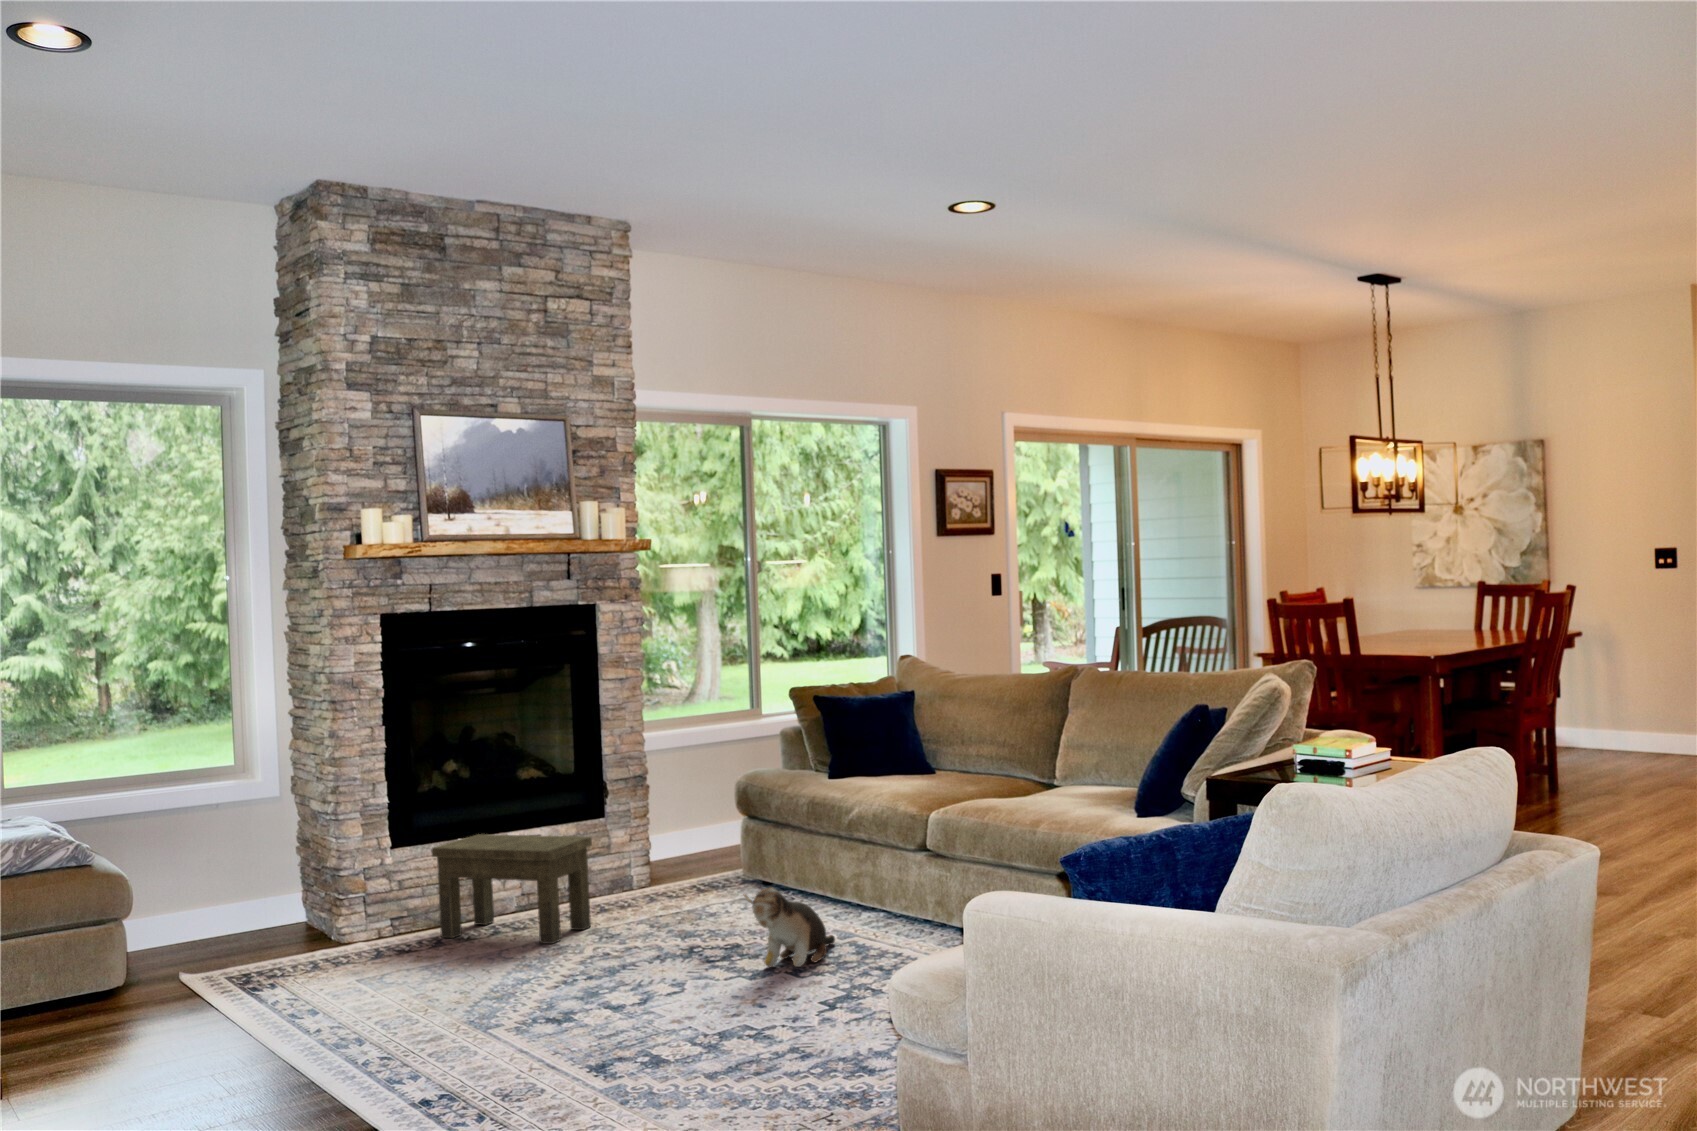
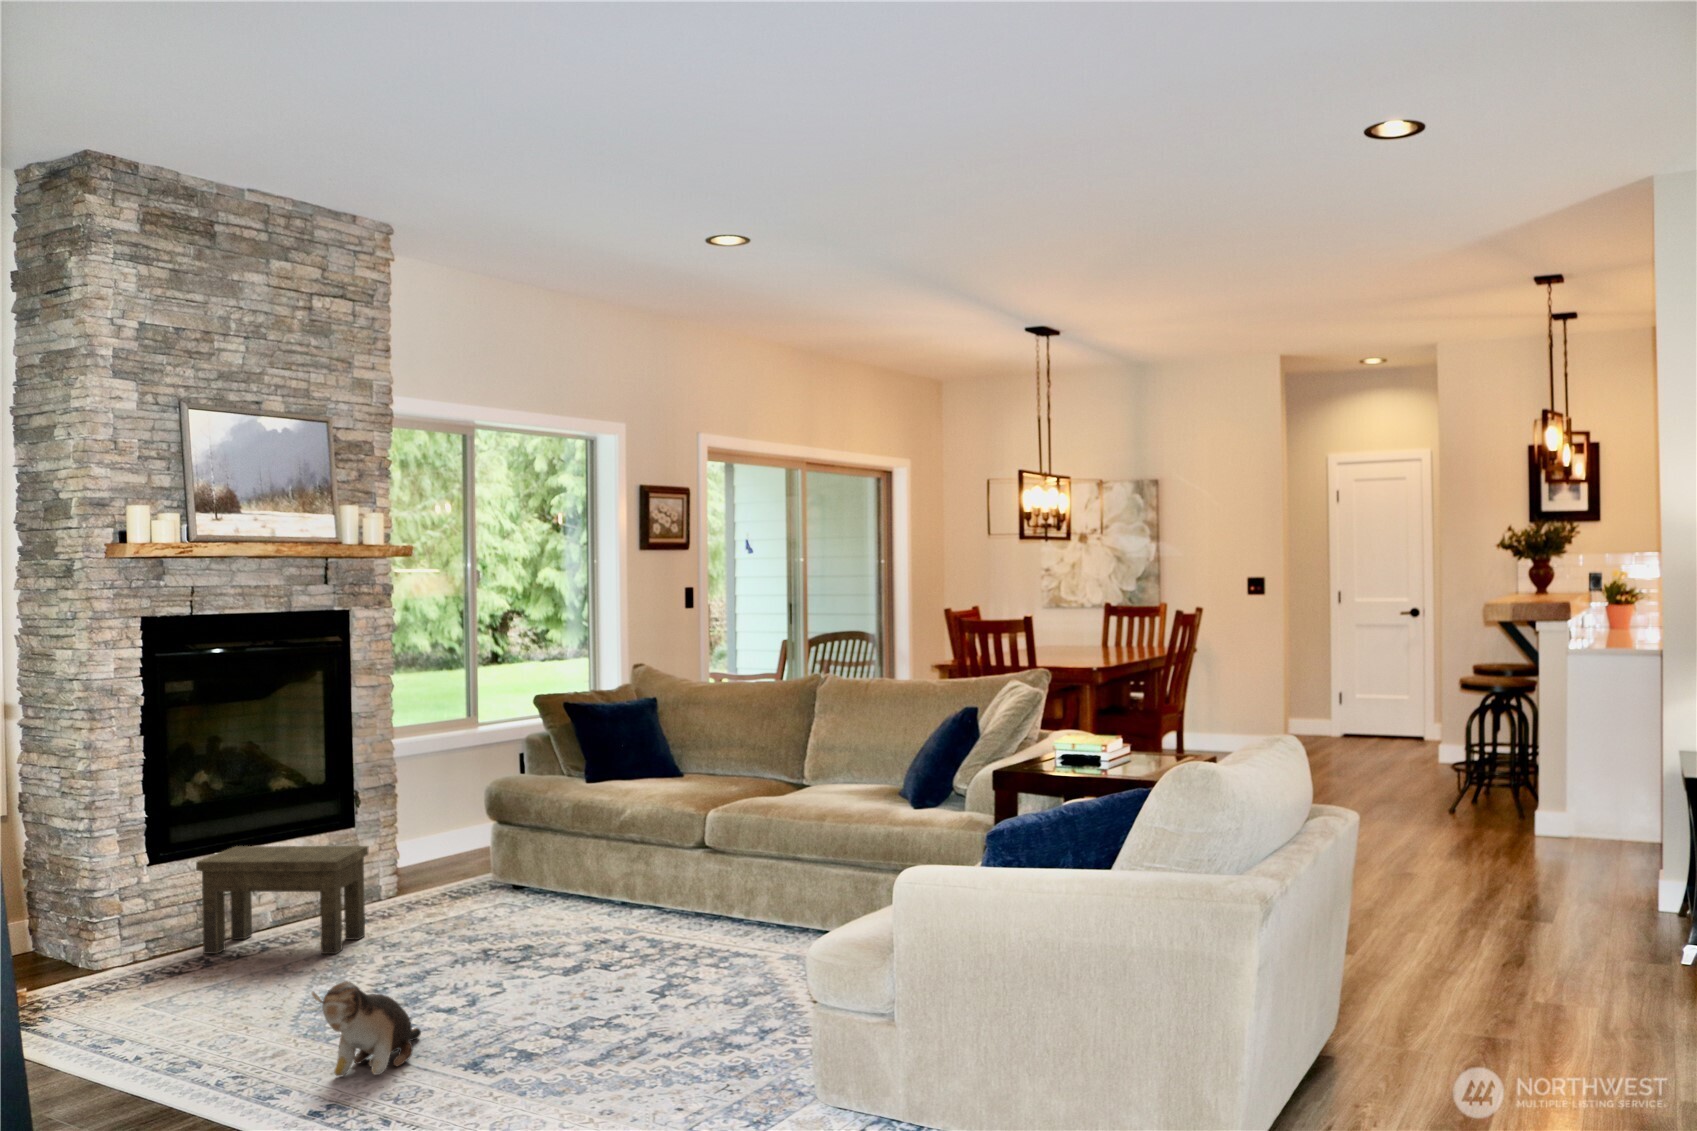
plush toy: present [744,888,835,967] -> present [312,981,421,1076]

